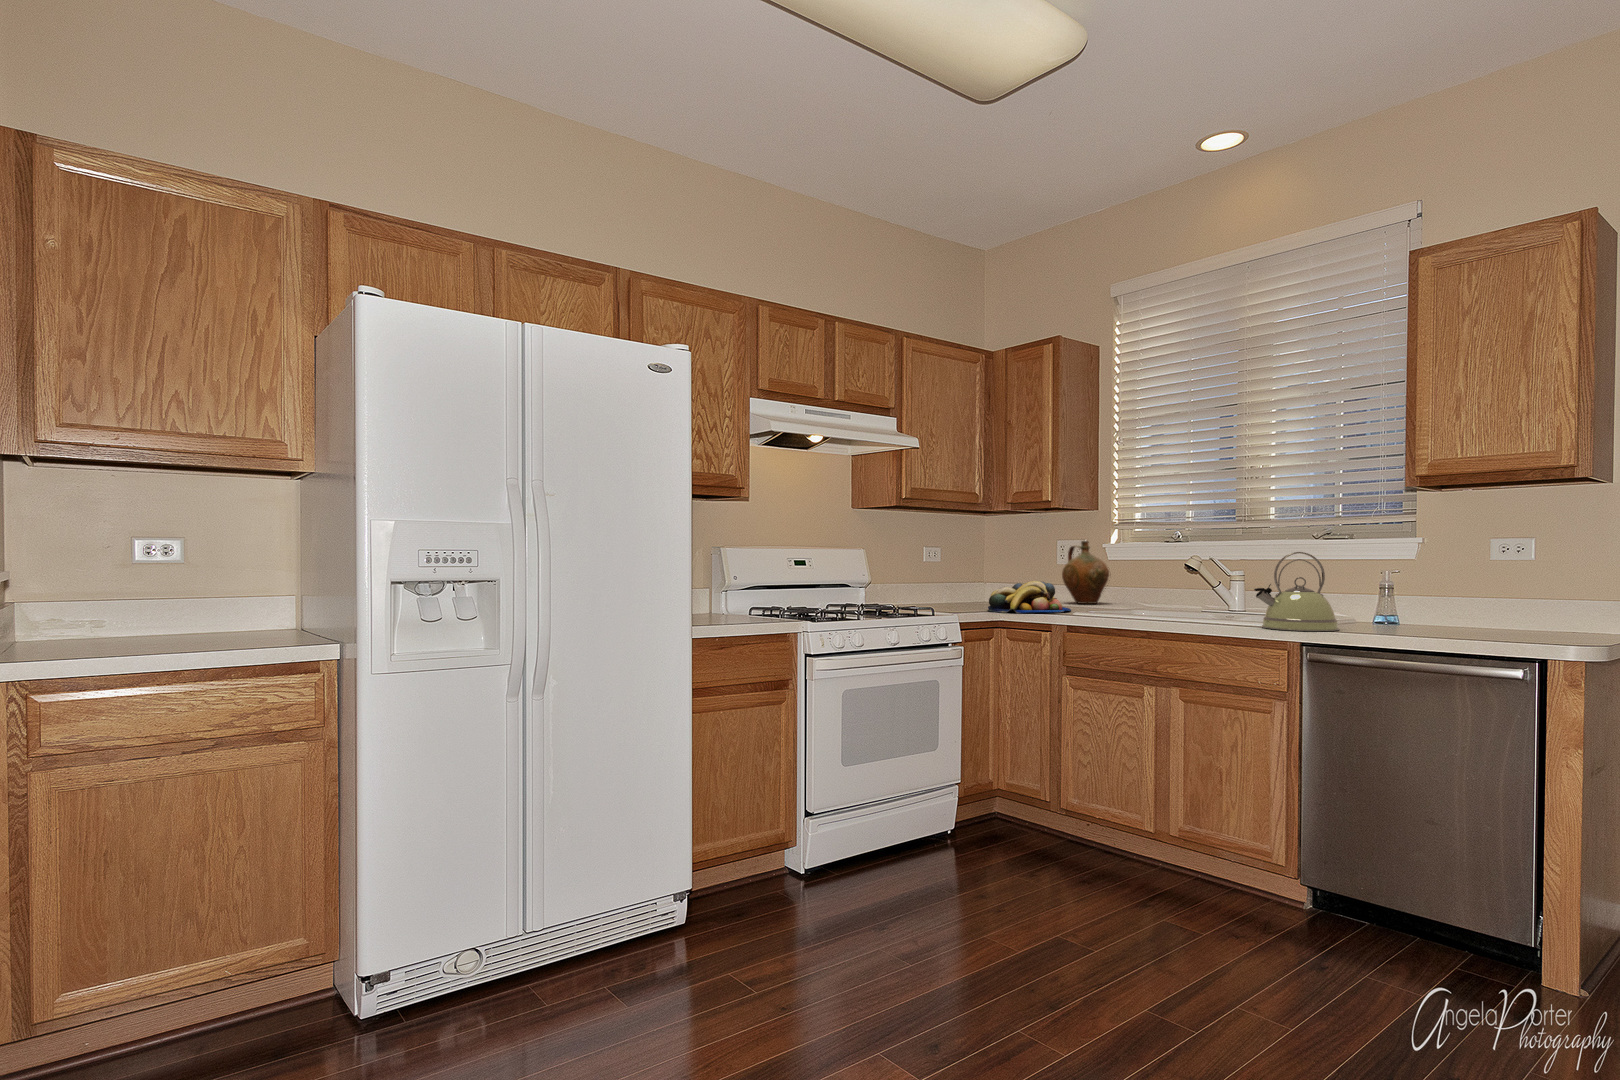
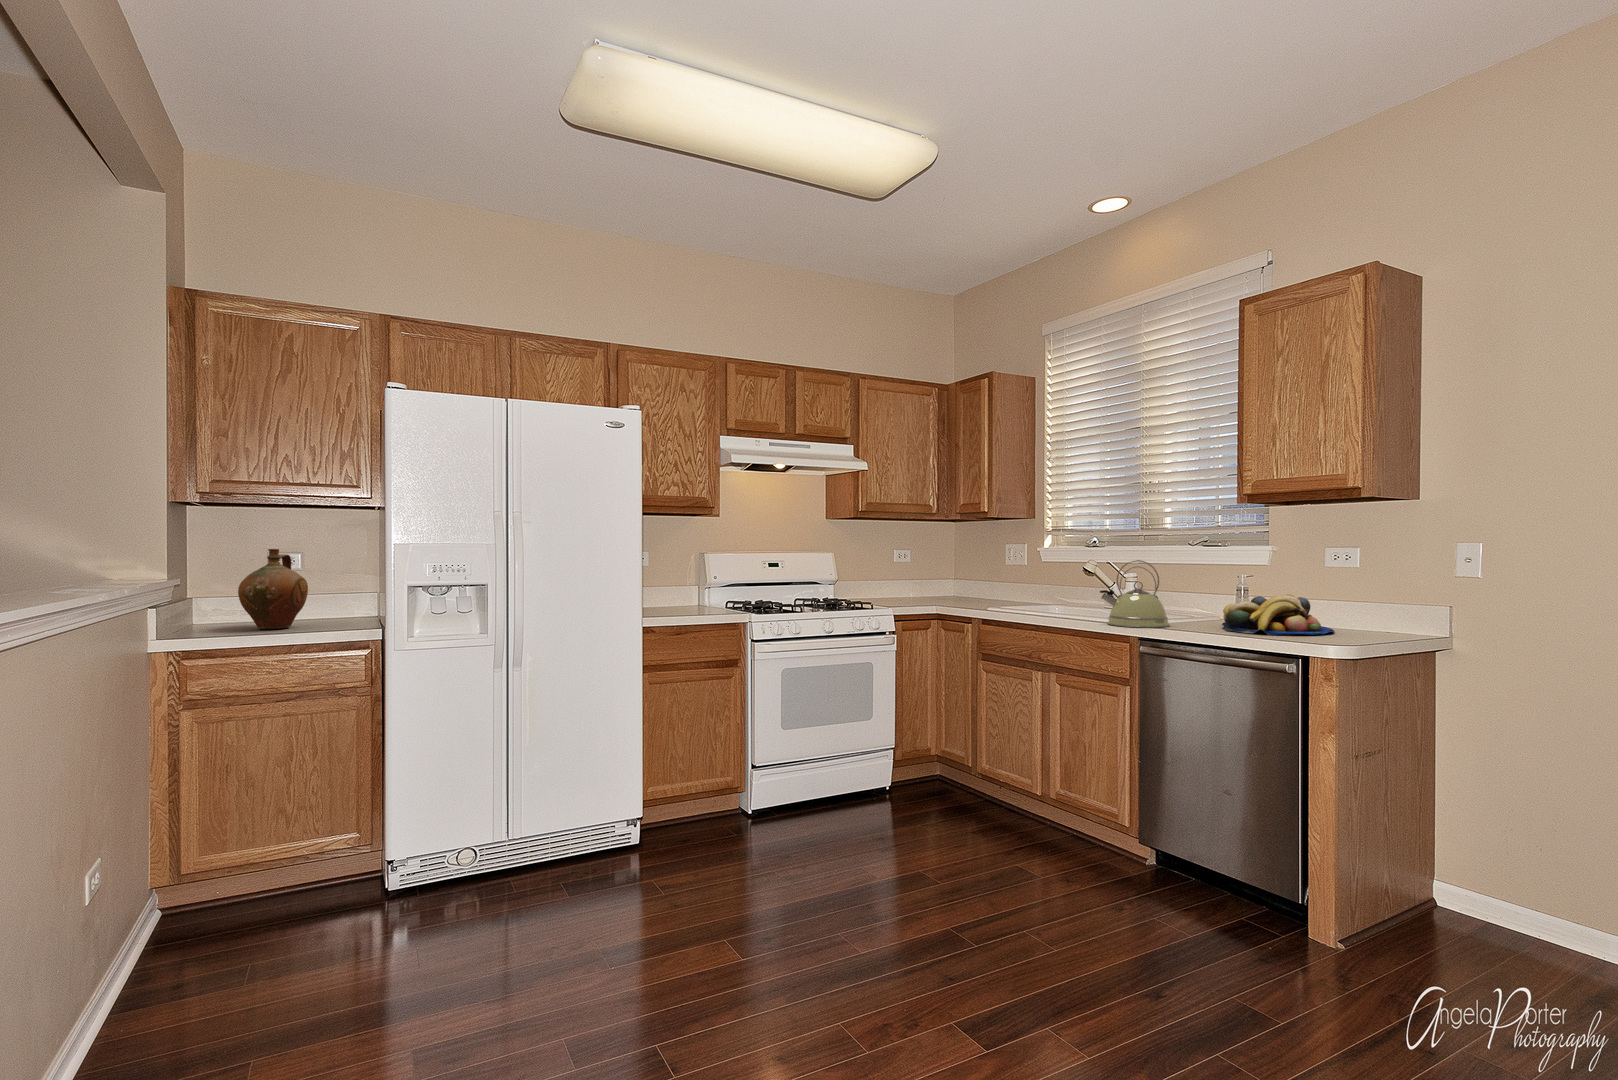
ceramic jug: present [1062,541,1109,604] -> present [238,549,308,629]
fruit bowl: present [988,581,1071,613] -> present [1222,595,1334,635]

